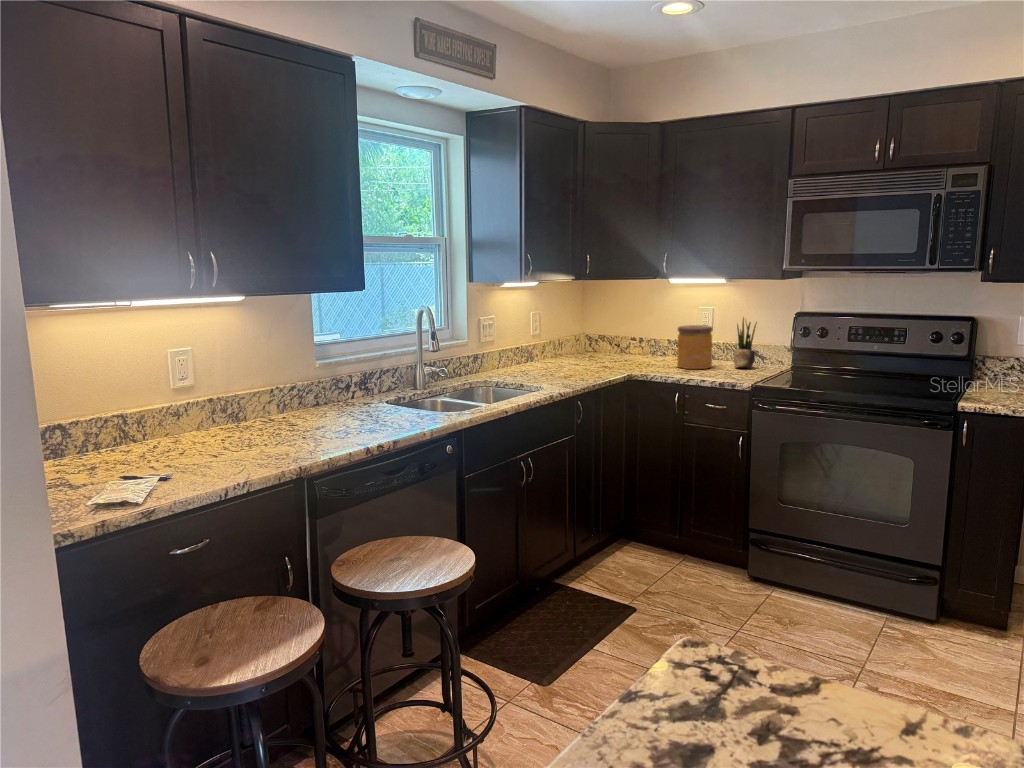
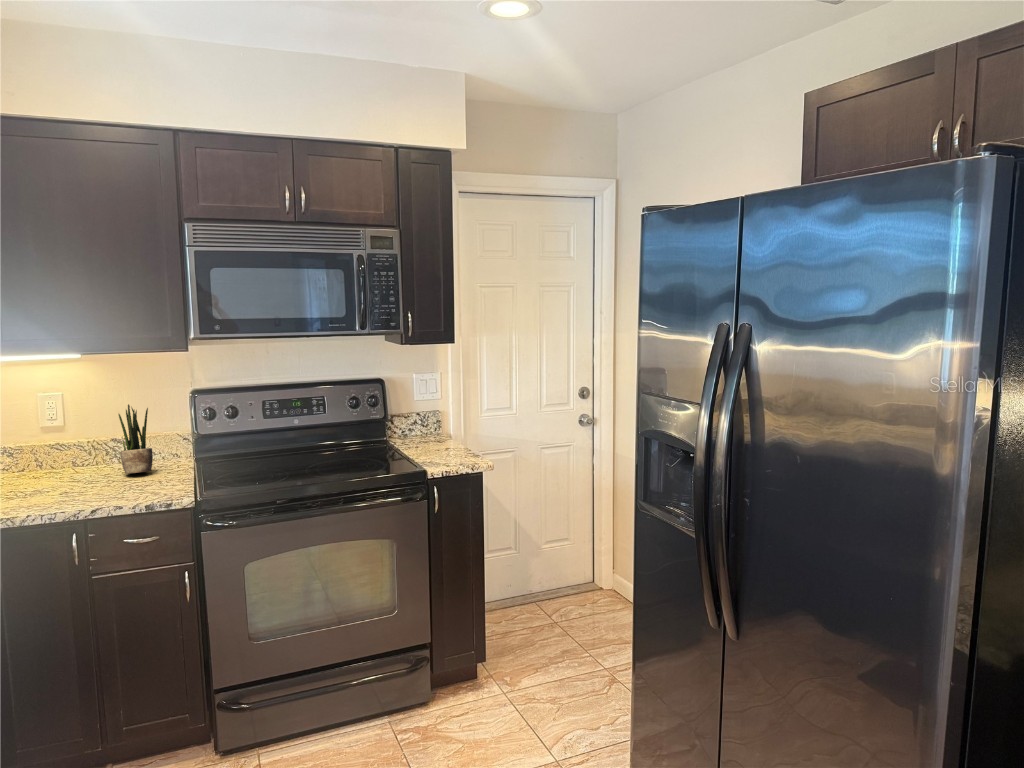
jar: present [677,325,713,369] -> none [27,423,92,494]

